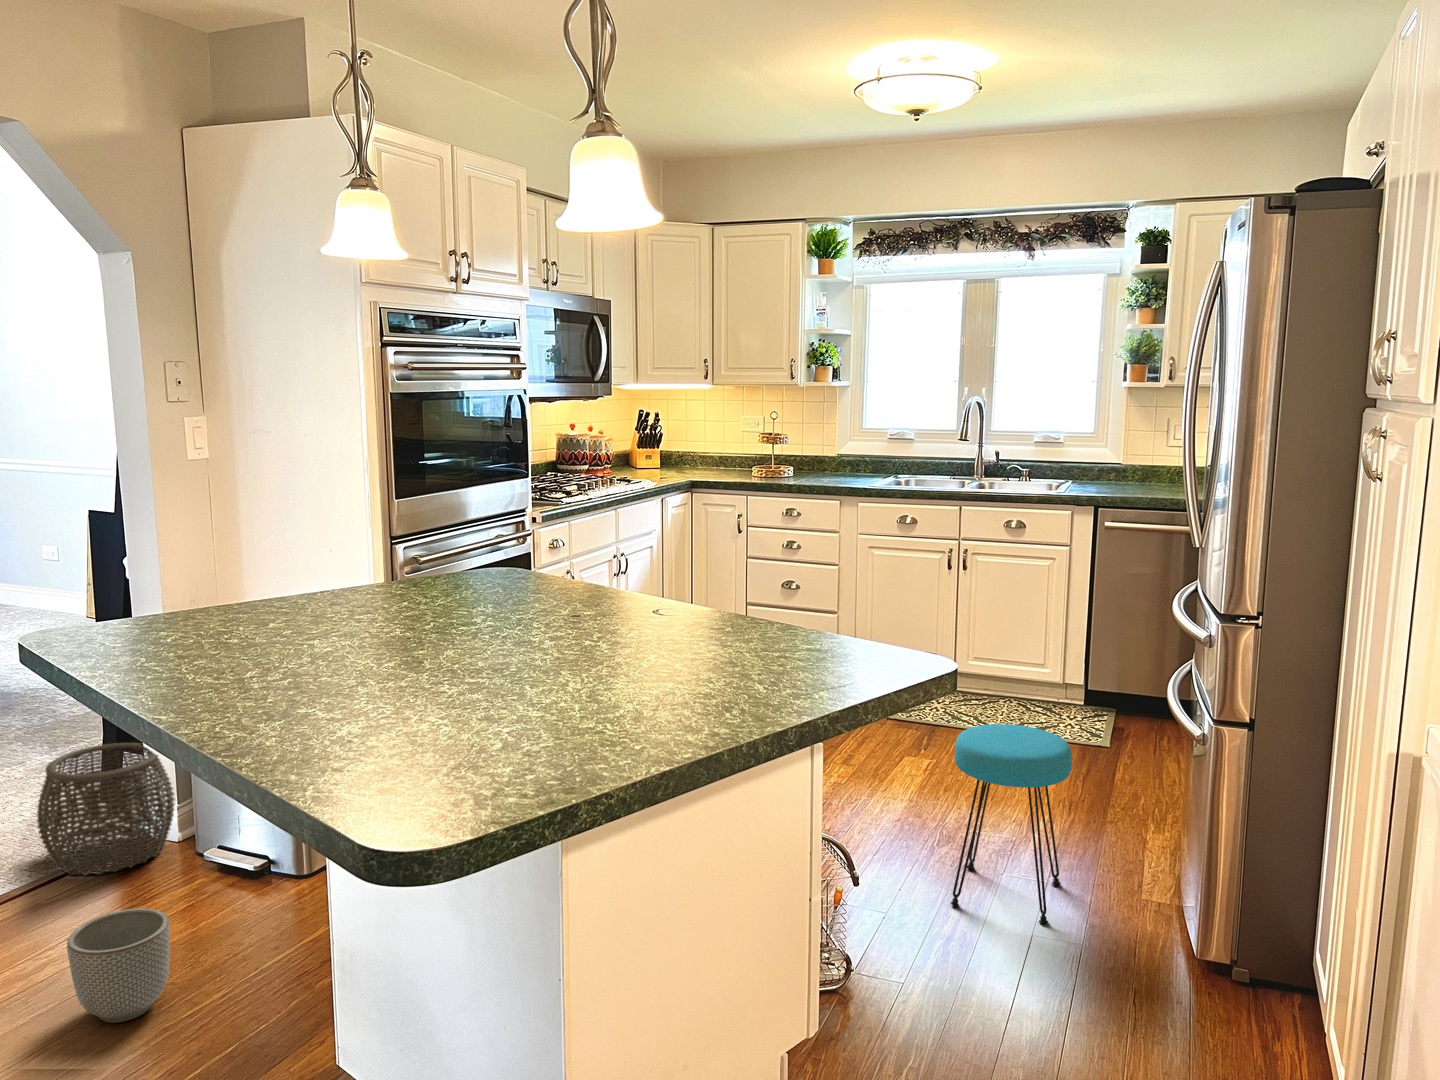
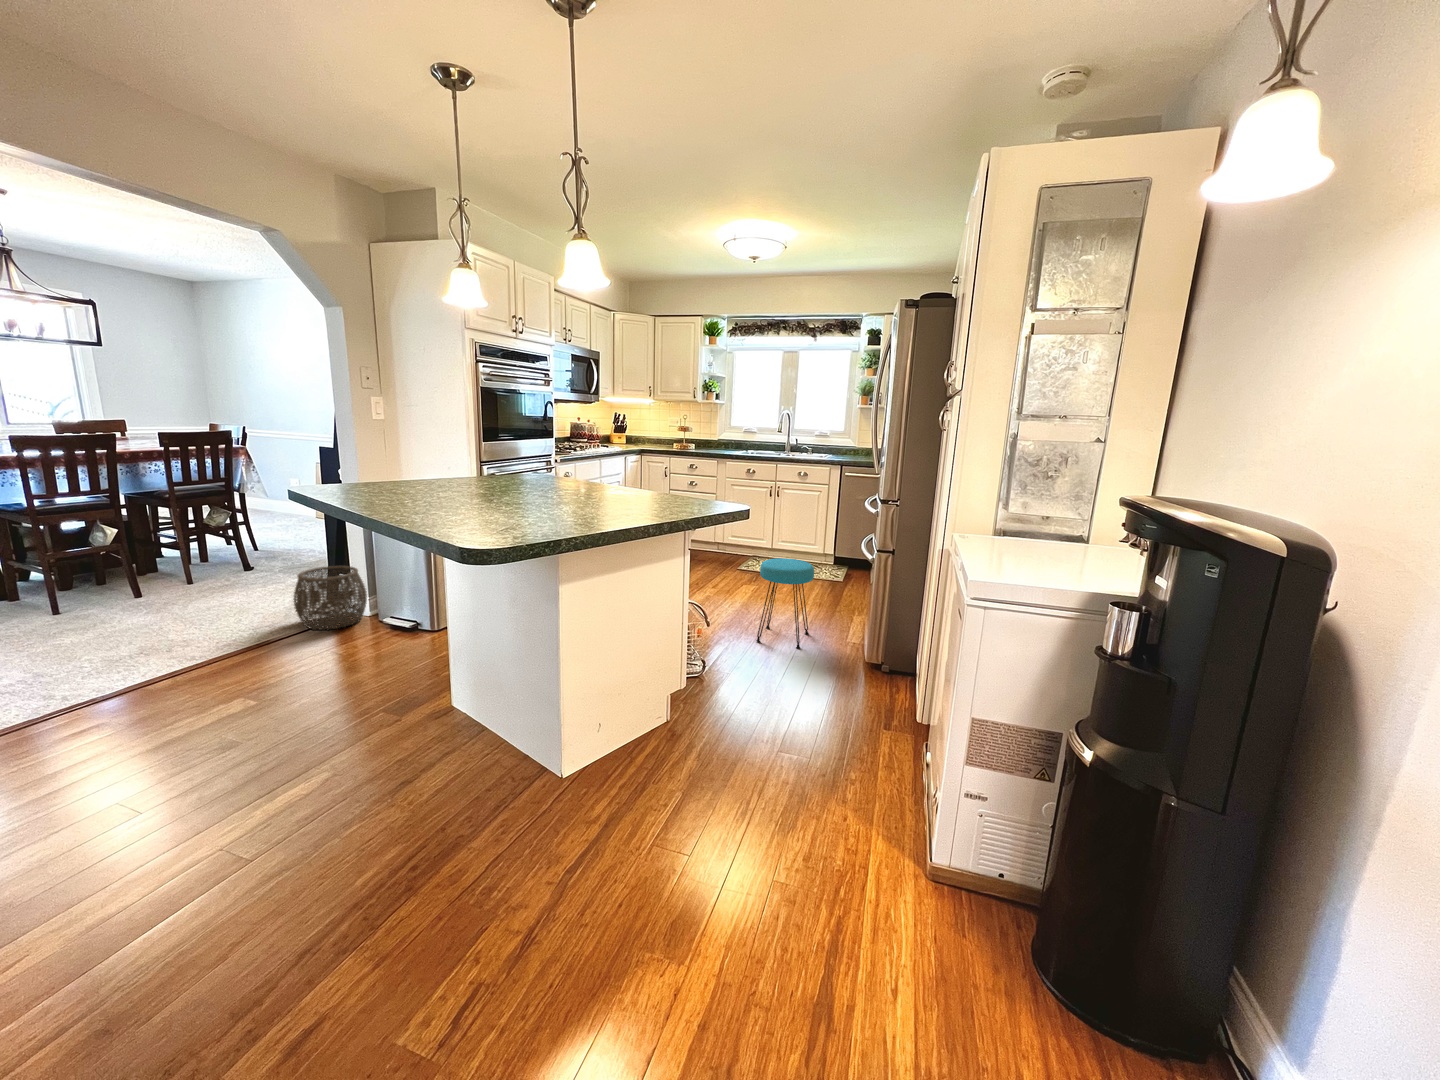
planter: present [67,908,170,1023] -> none [317,635,370,687]

